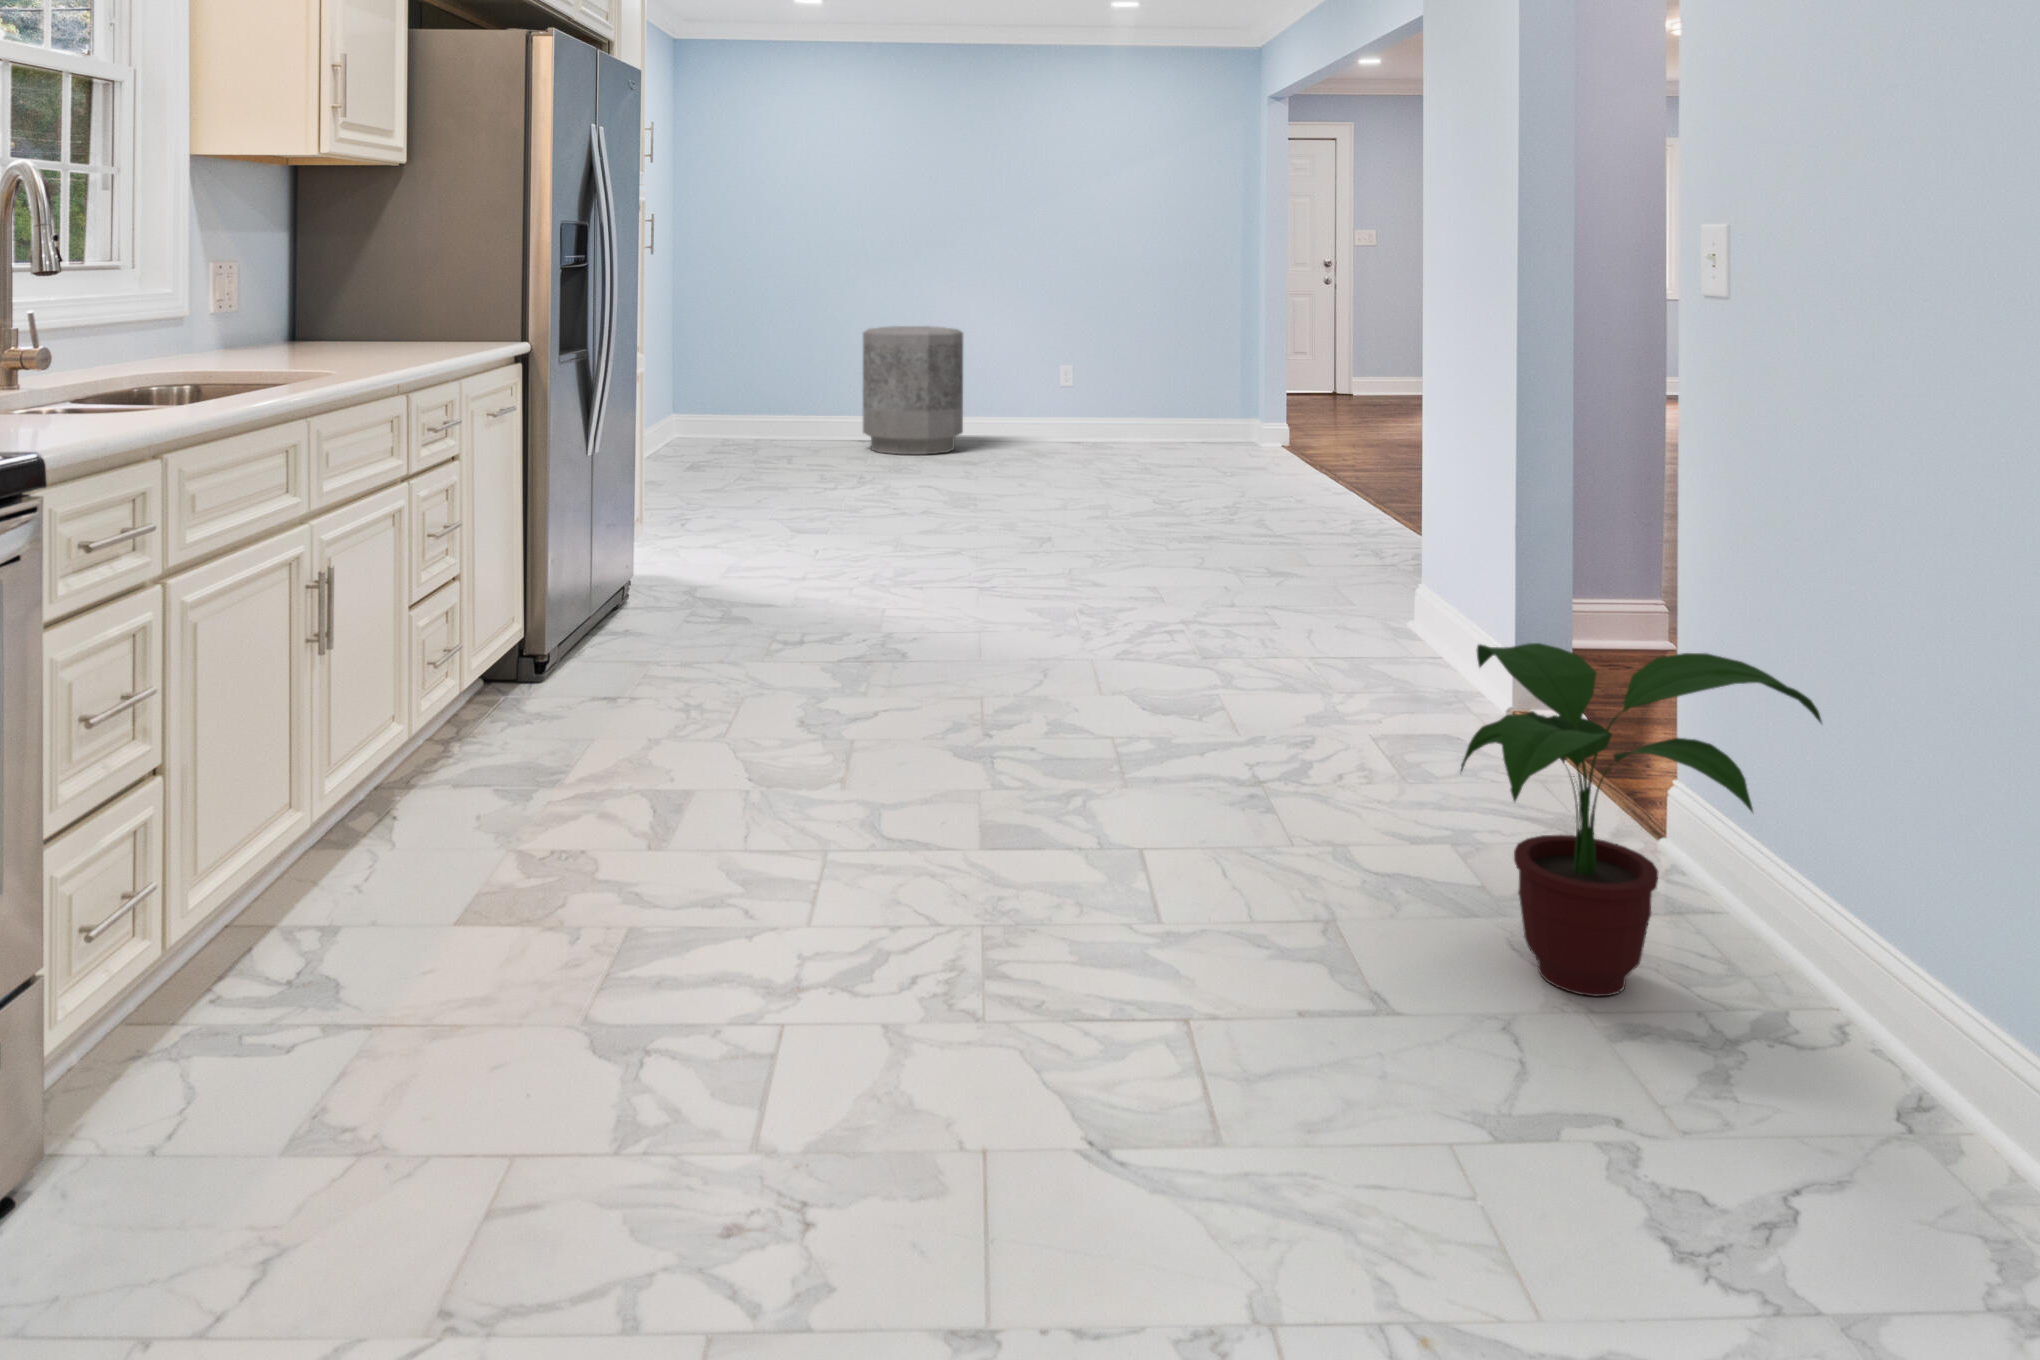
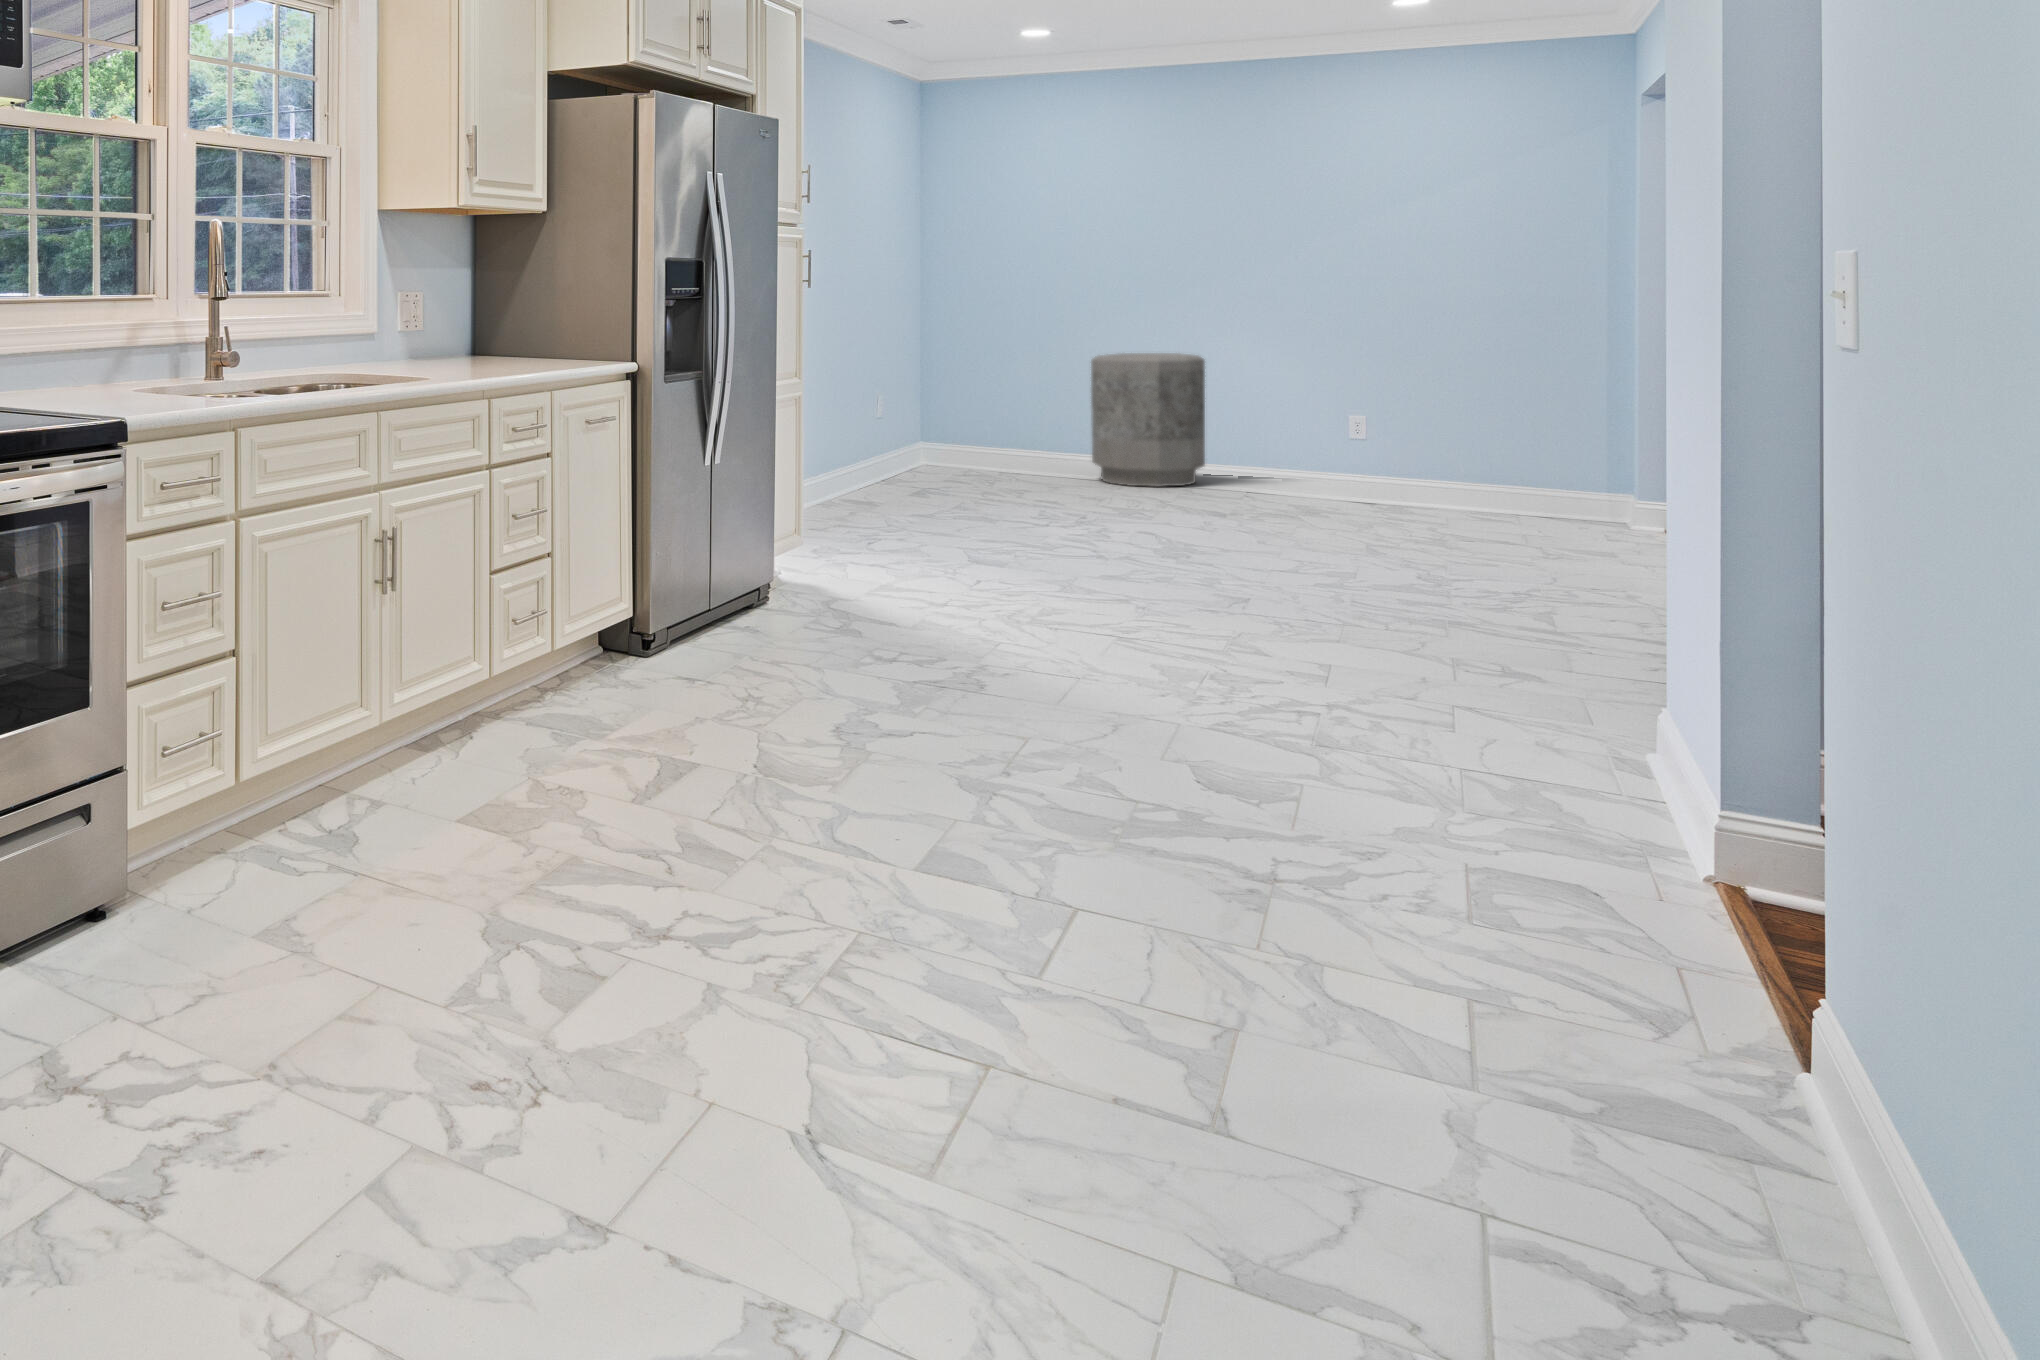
potted plant: present [1461,643,1822,996] -> none [1344,680,1883,1102]

